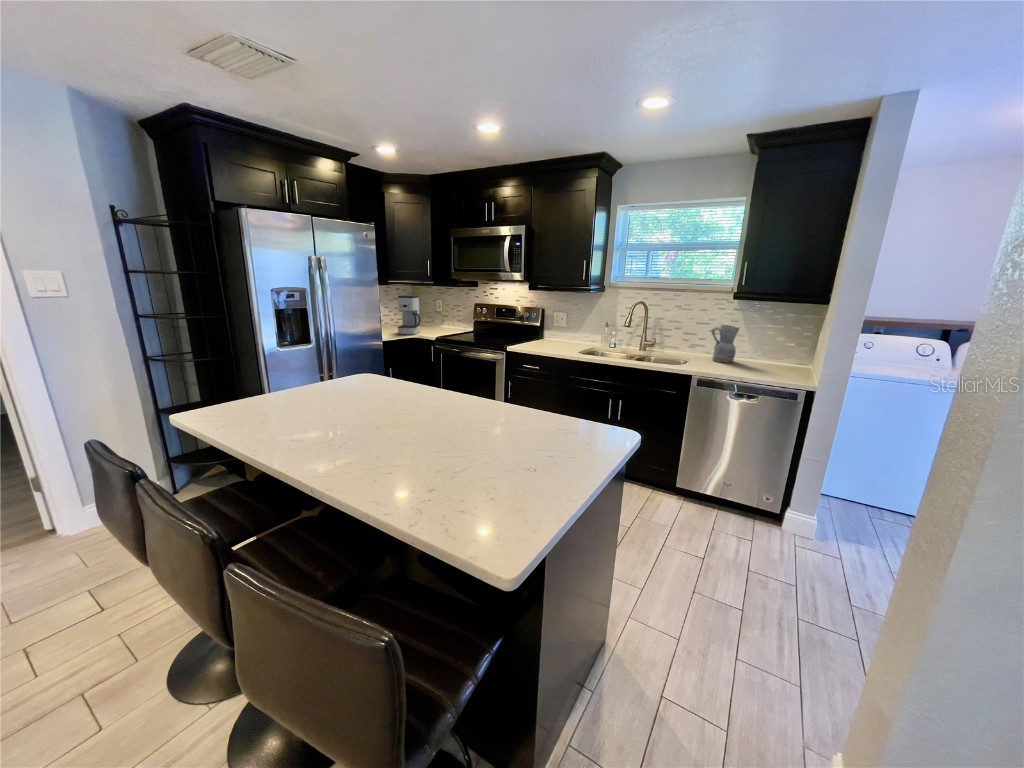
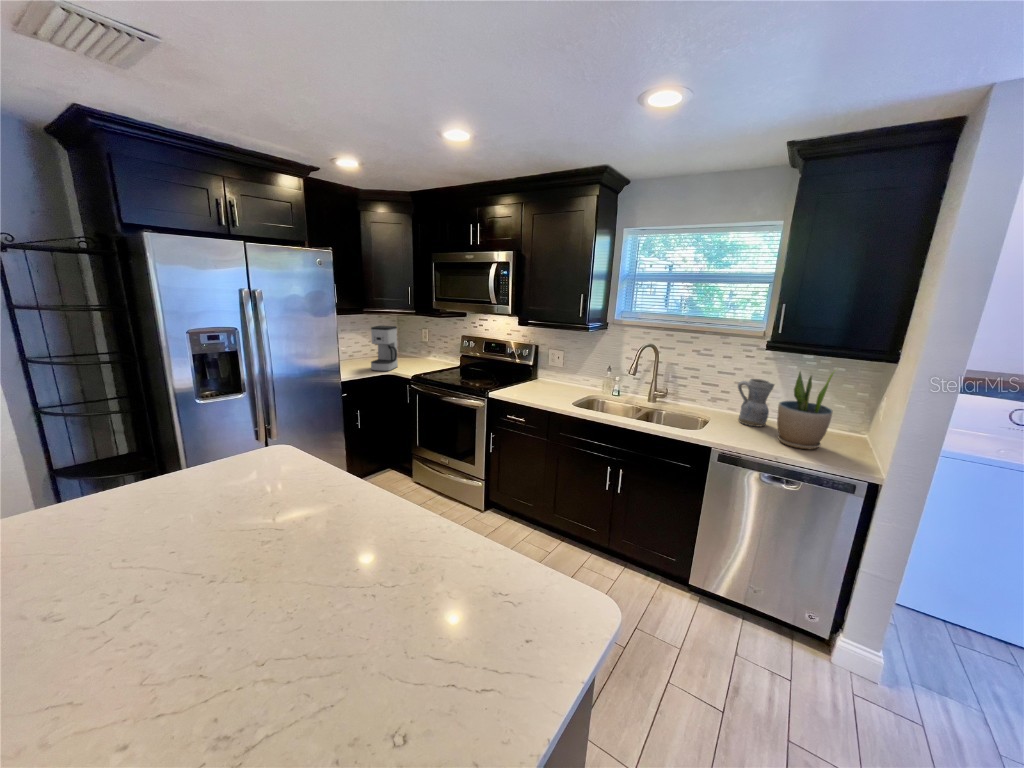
potted plant: none [741,308,785,373] -> present [777,372,834,449]

